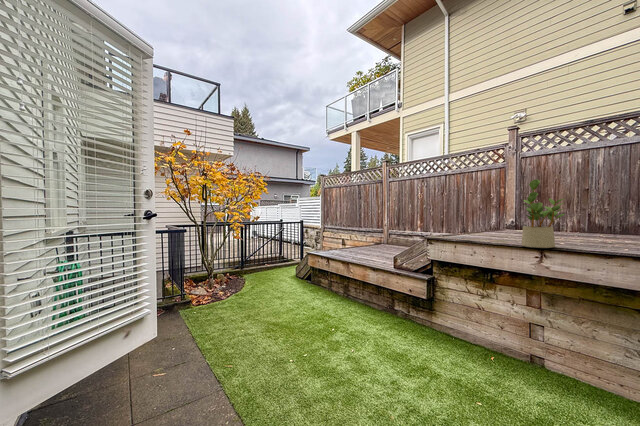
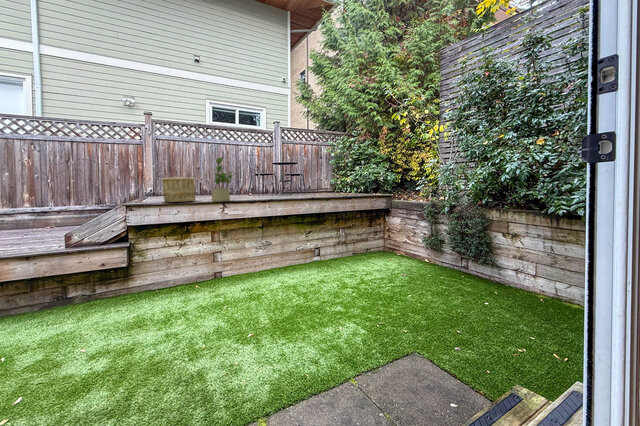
wooden bucket: none [465,210,511,242] -> present [161,177,195,202]

